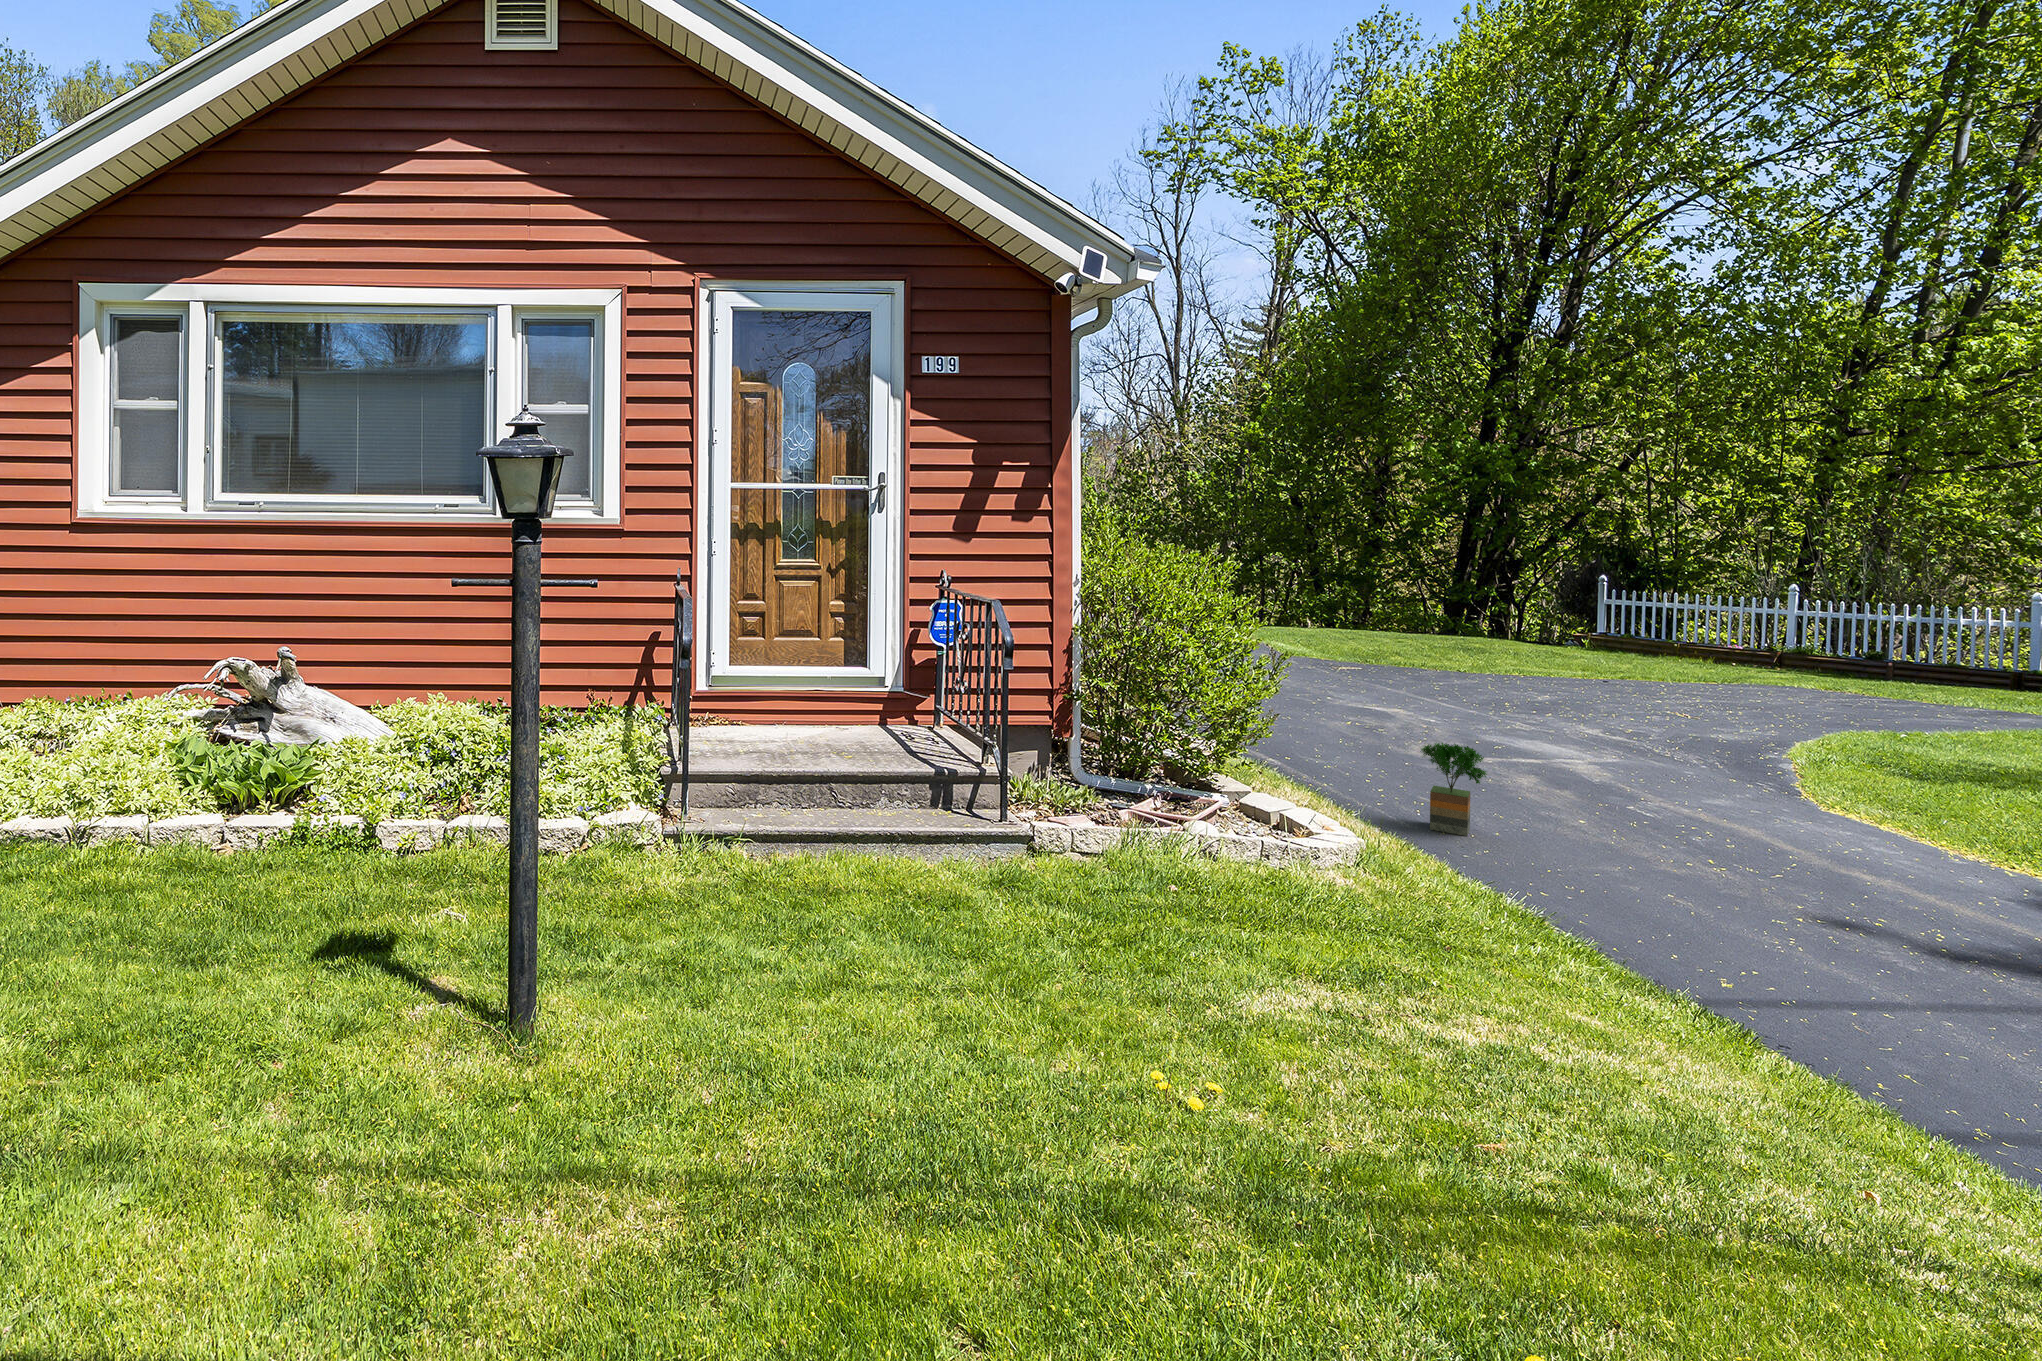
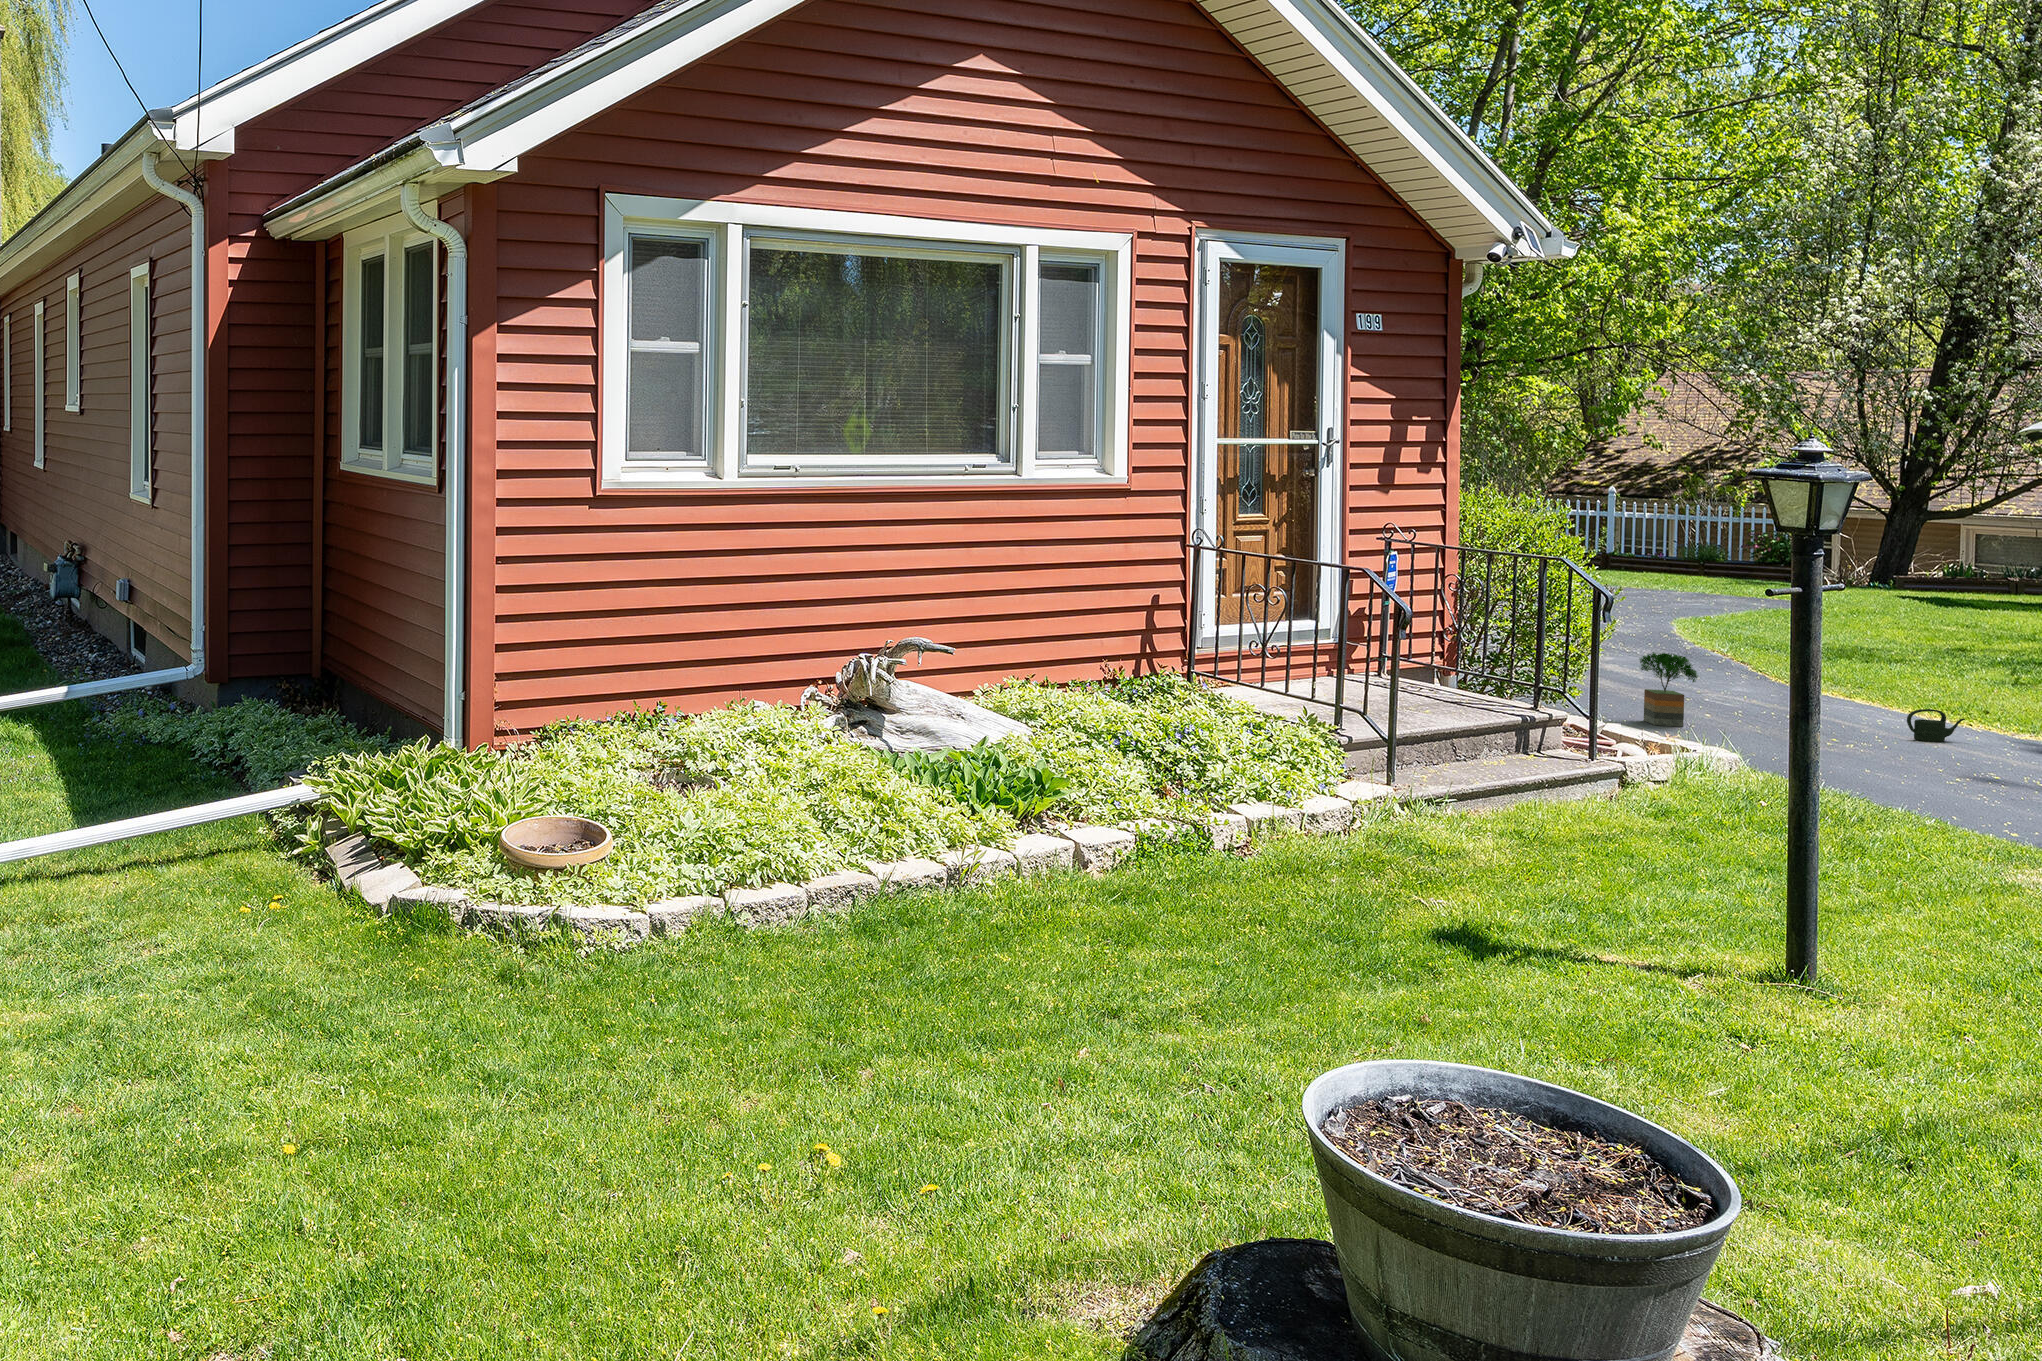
watering can: none [1791,856,1890,905] -> present [1907,709,1965,742]

